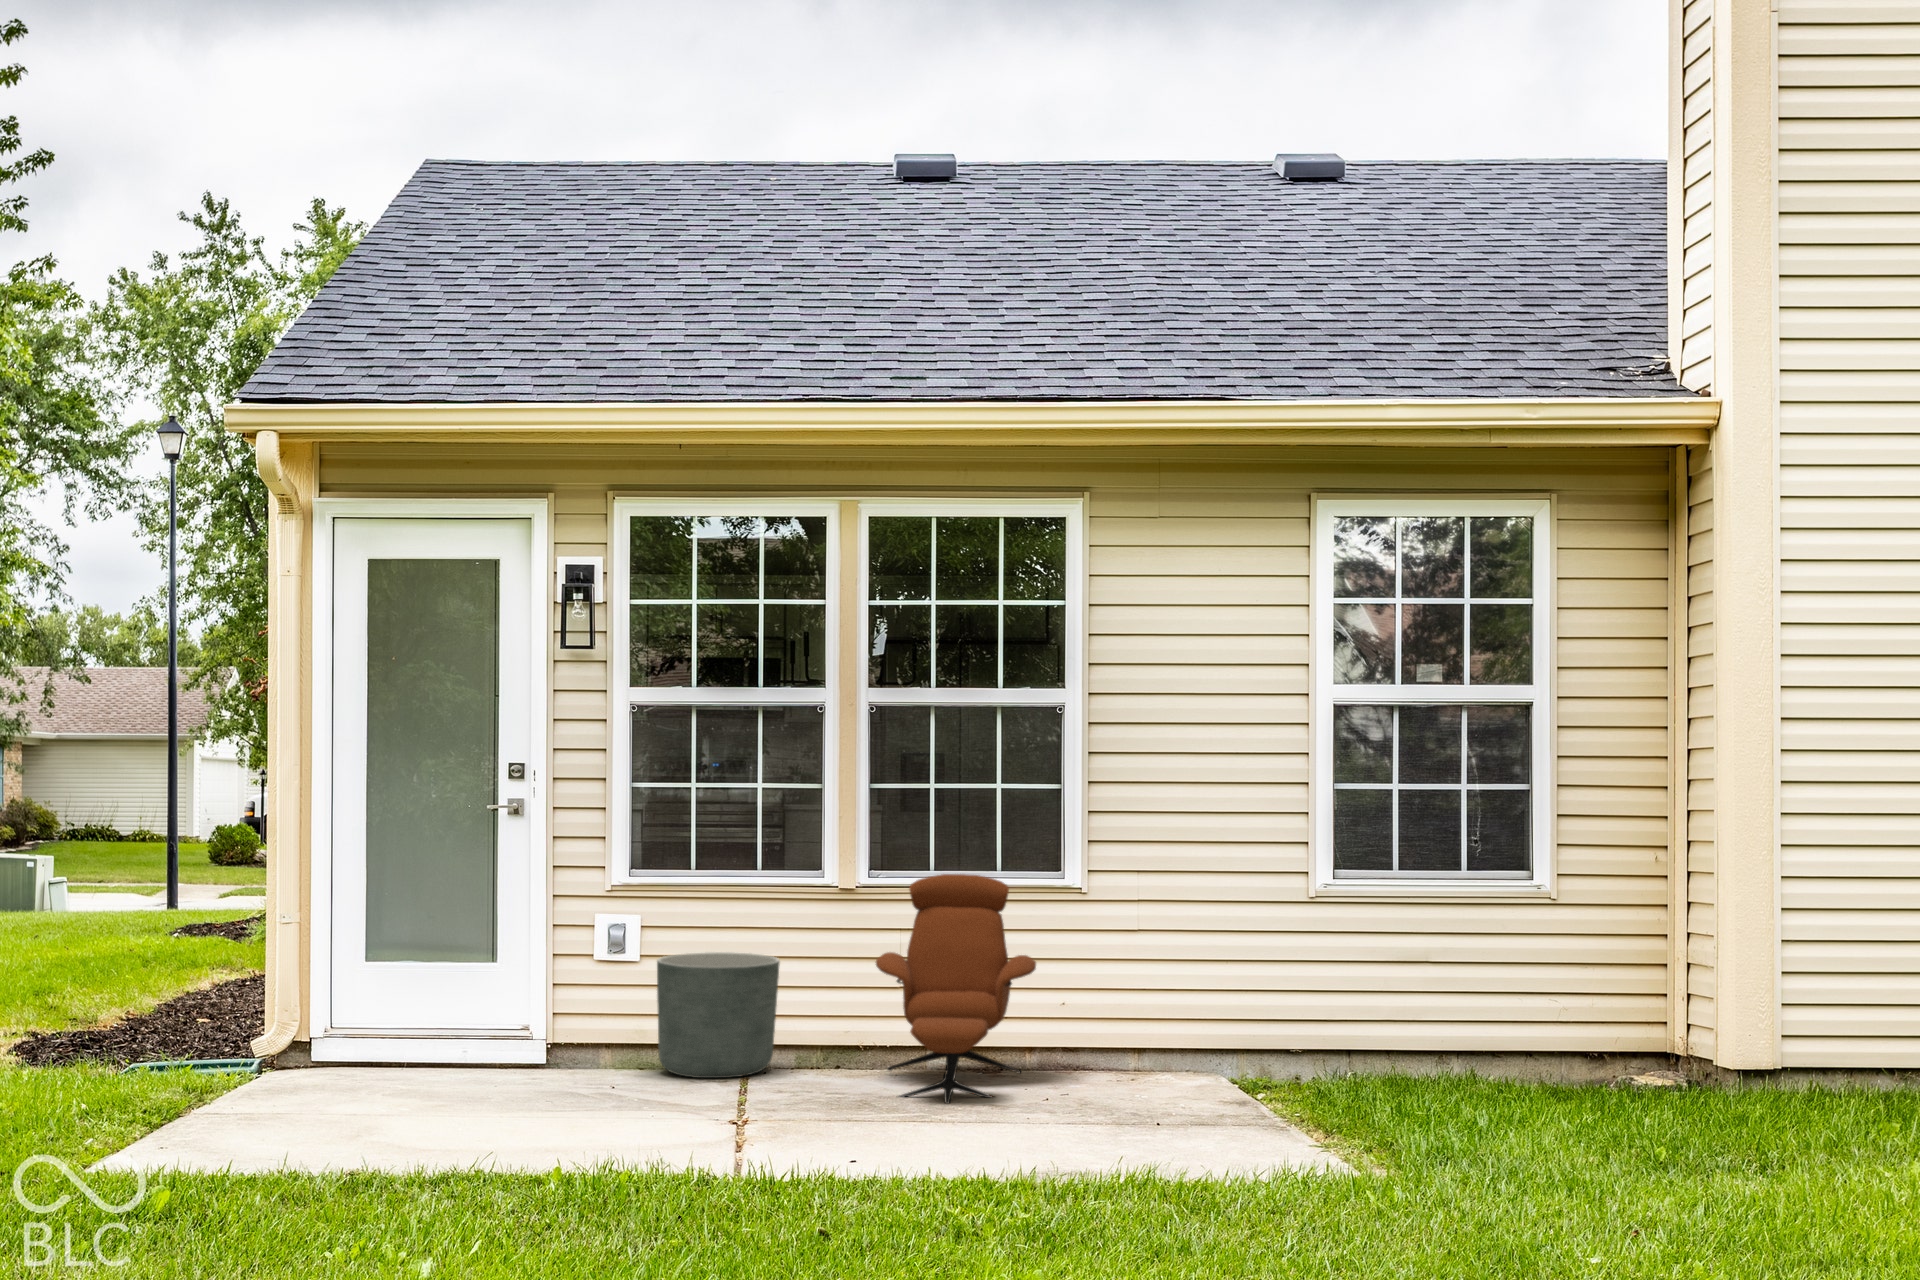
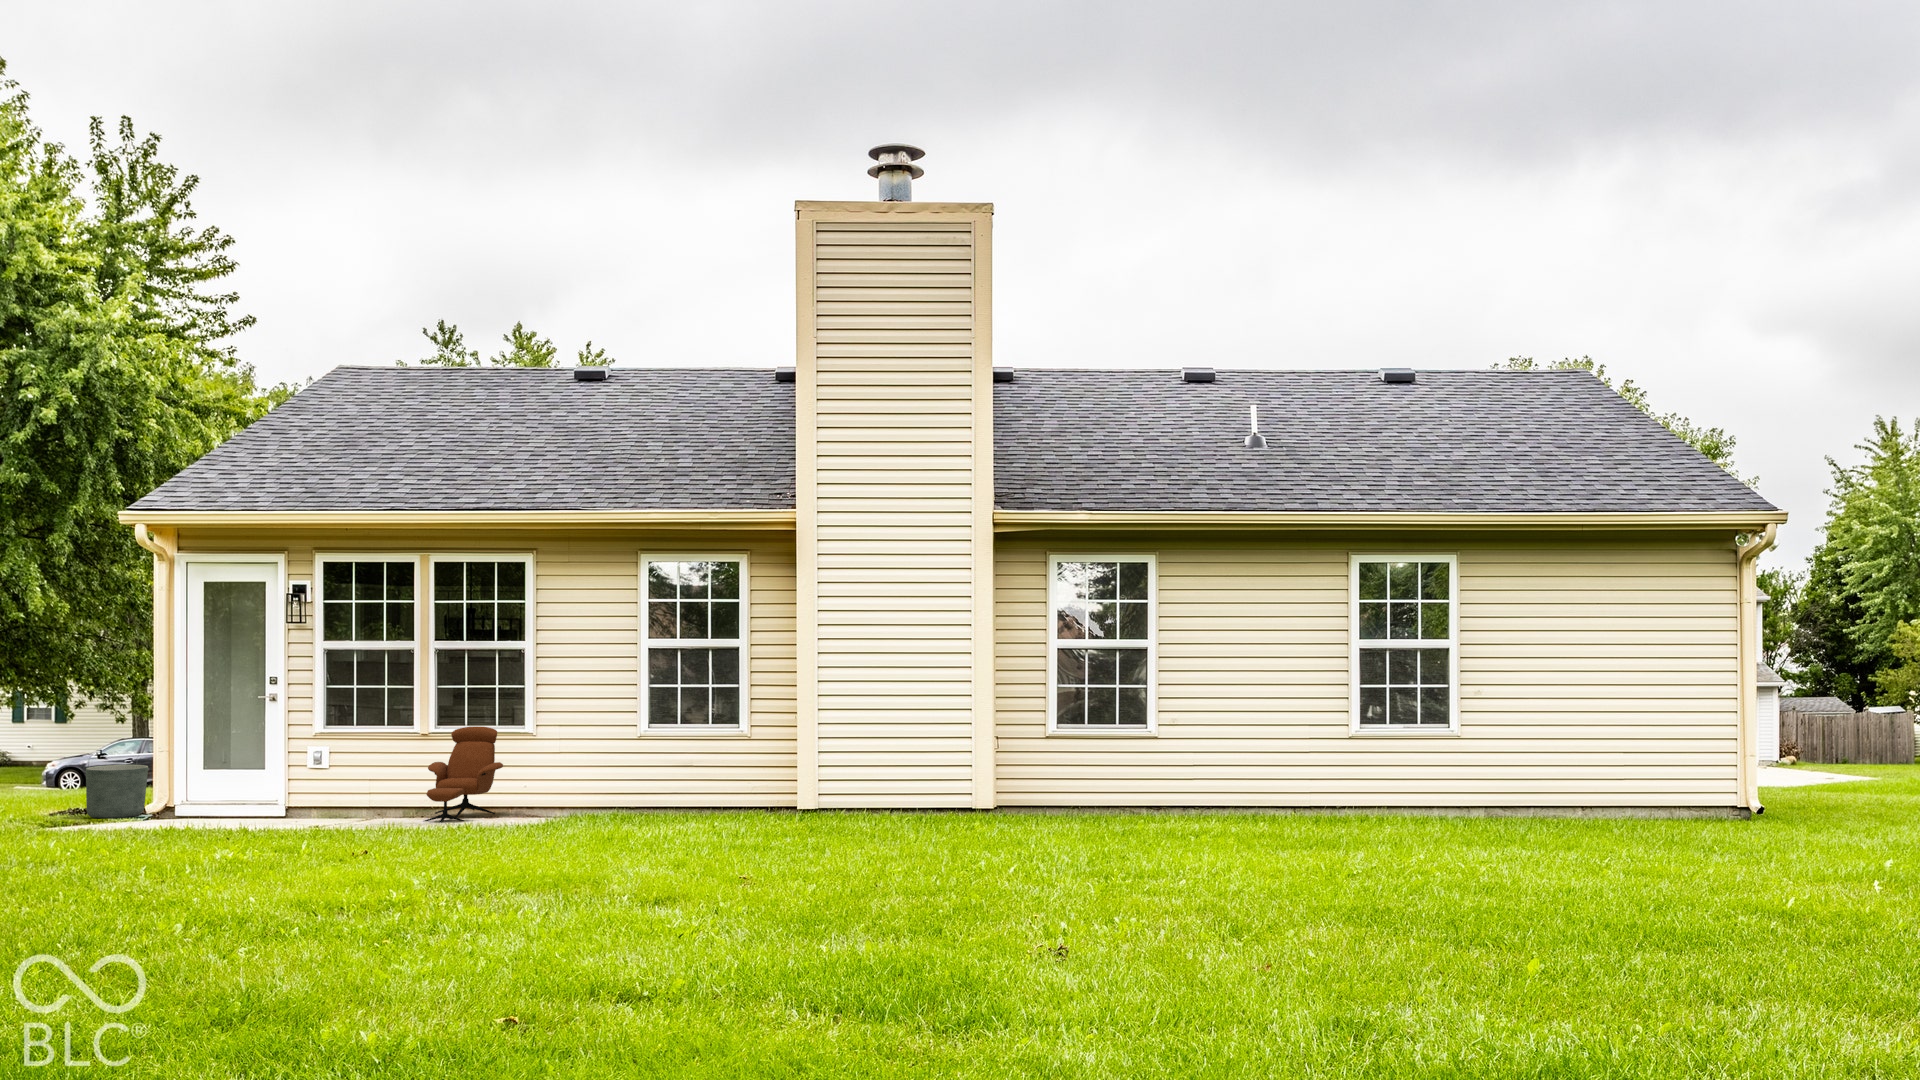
planter: present [657,952,780,1078] -> present [86,765,148,819]

